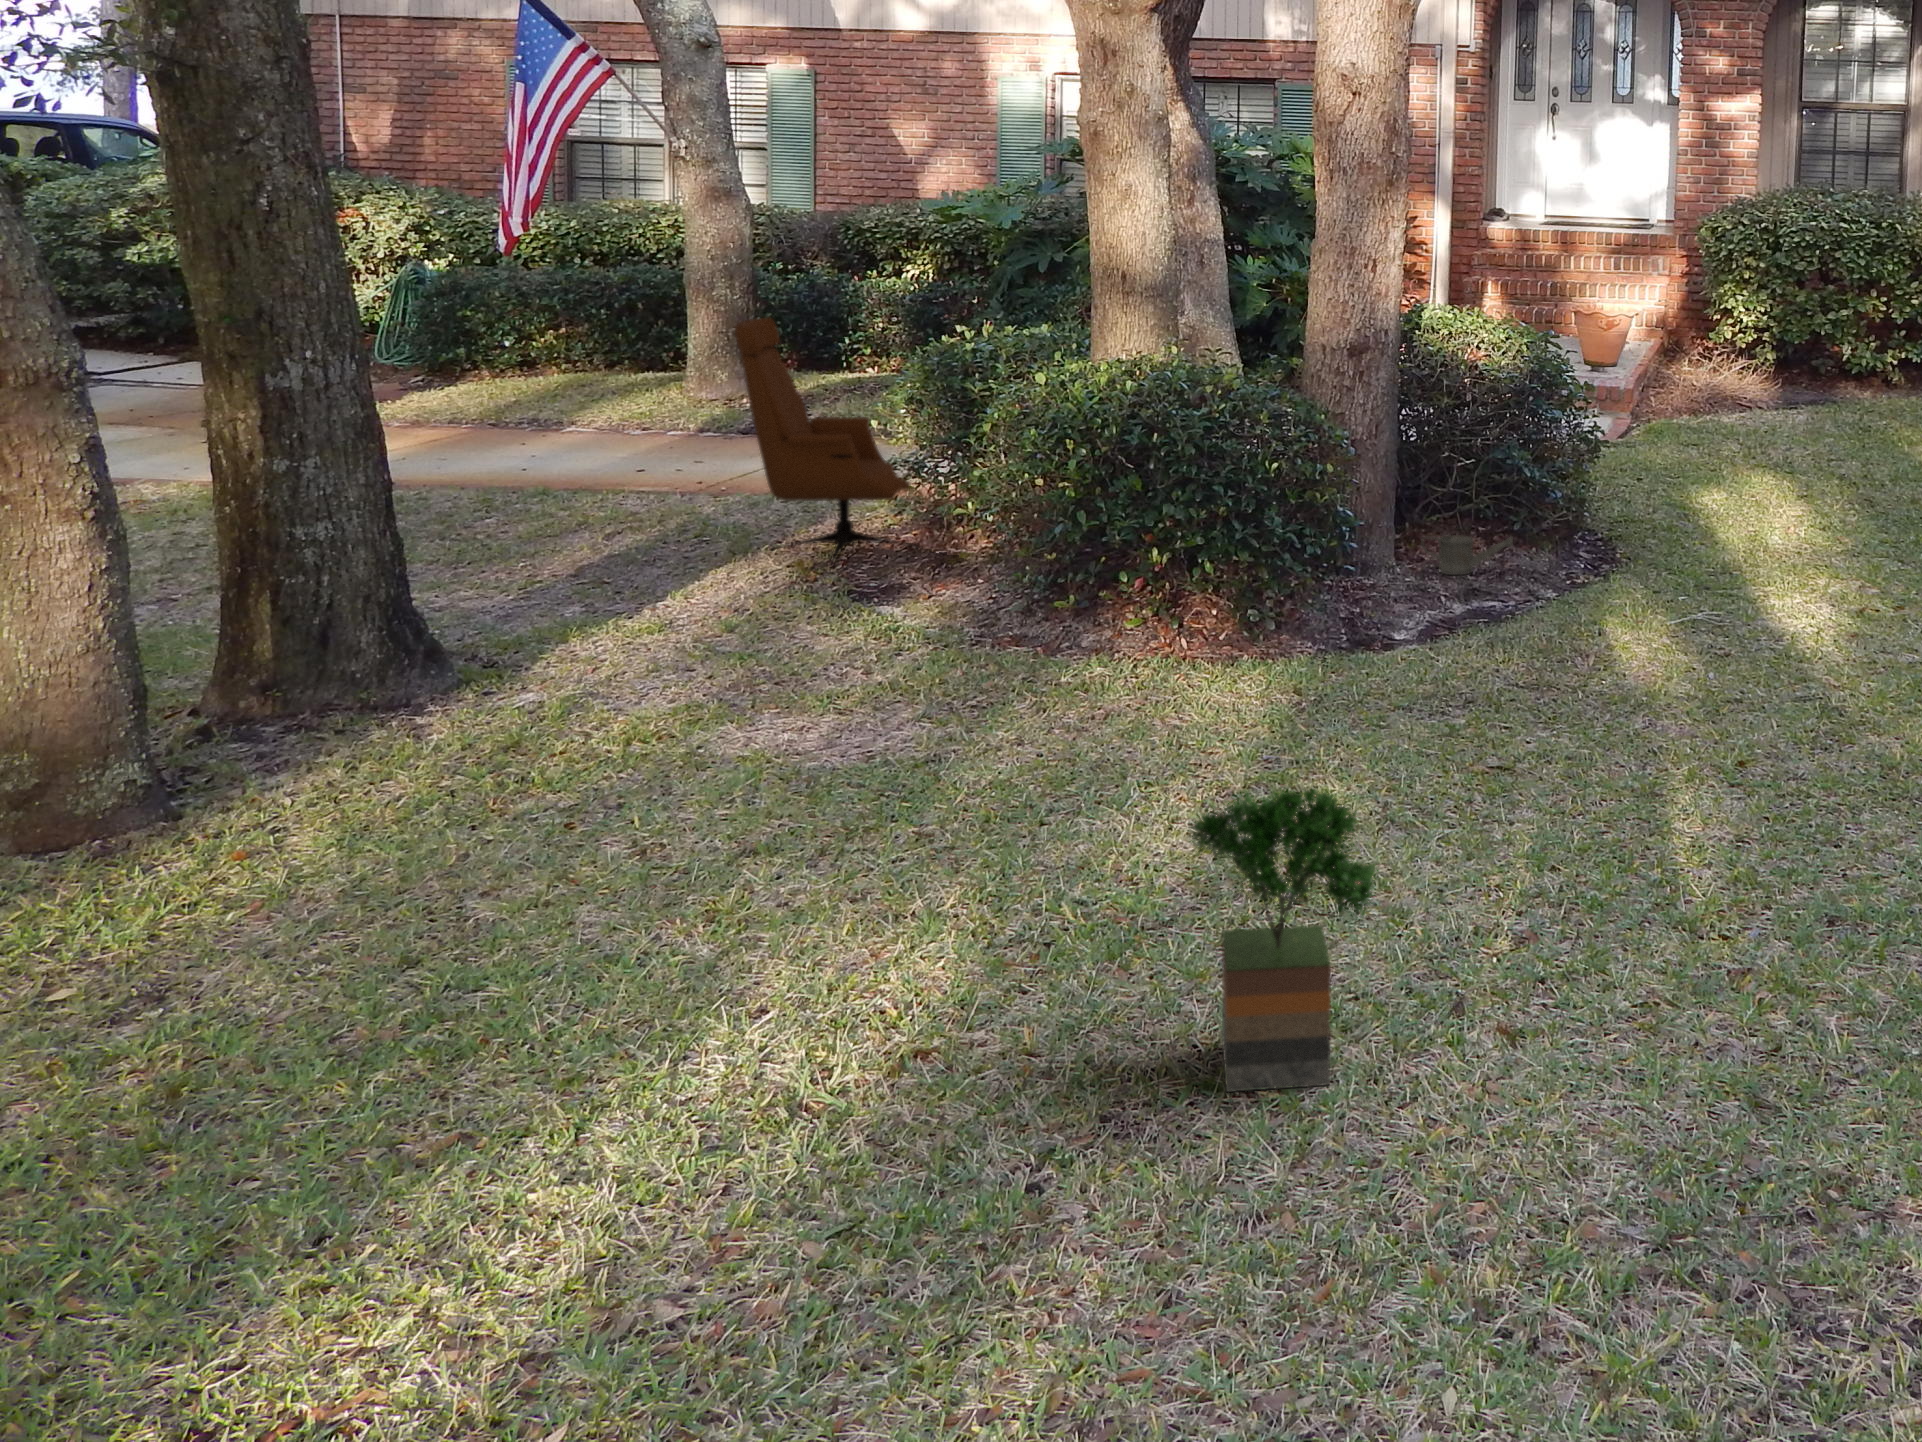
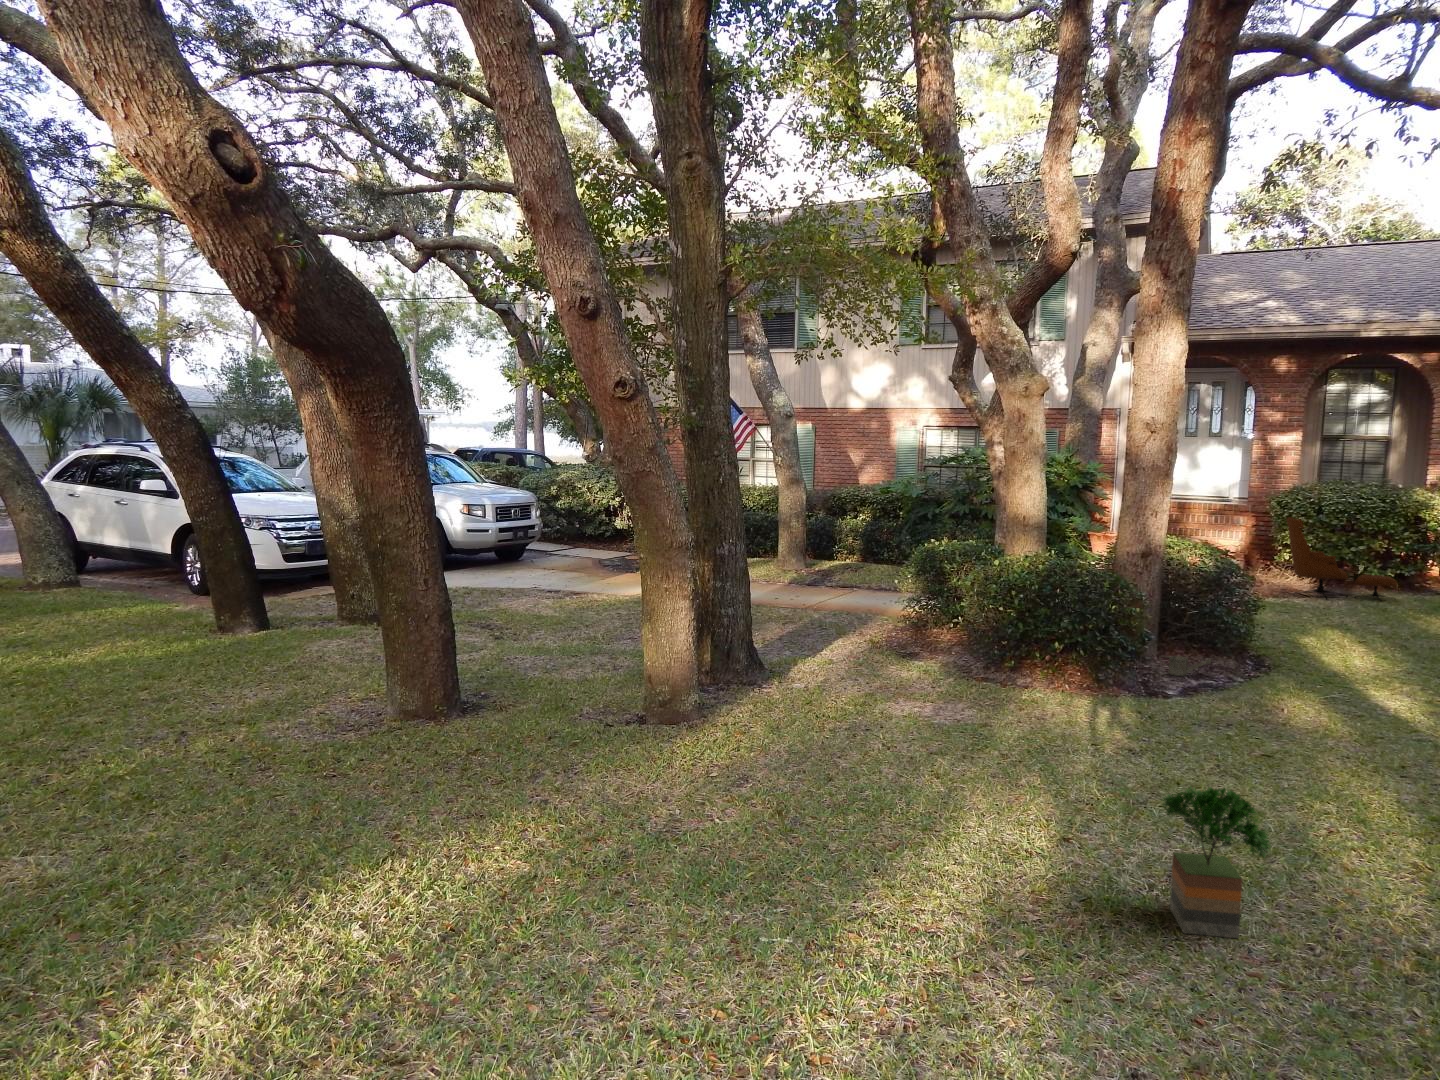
lounge chair: present [735,318,918,567] -> present [1287,517,1397,600]

